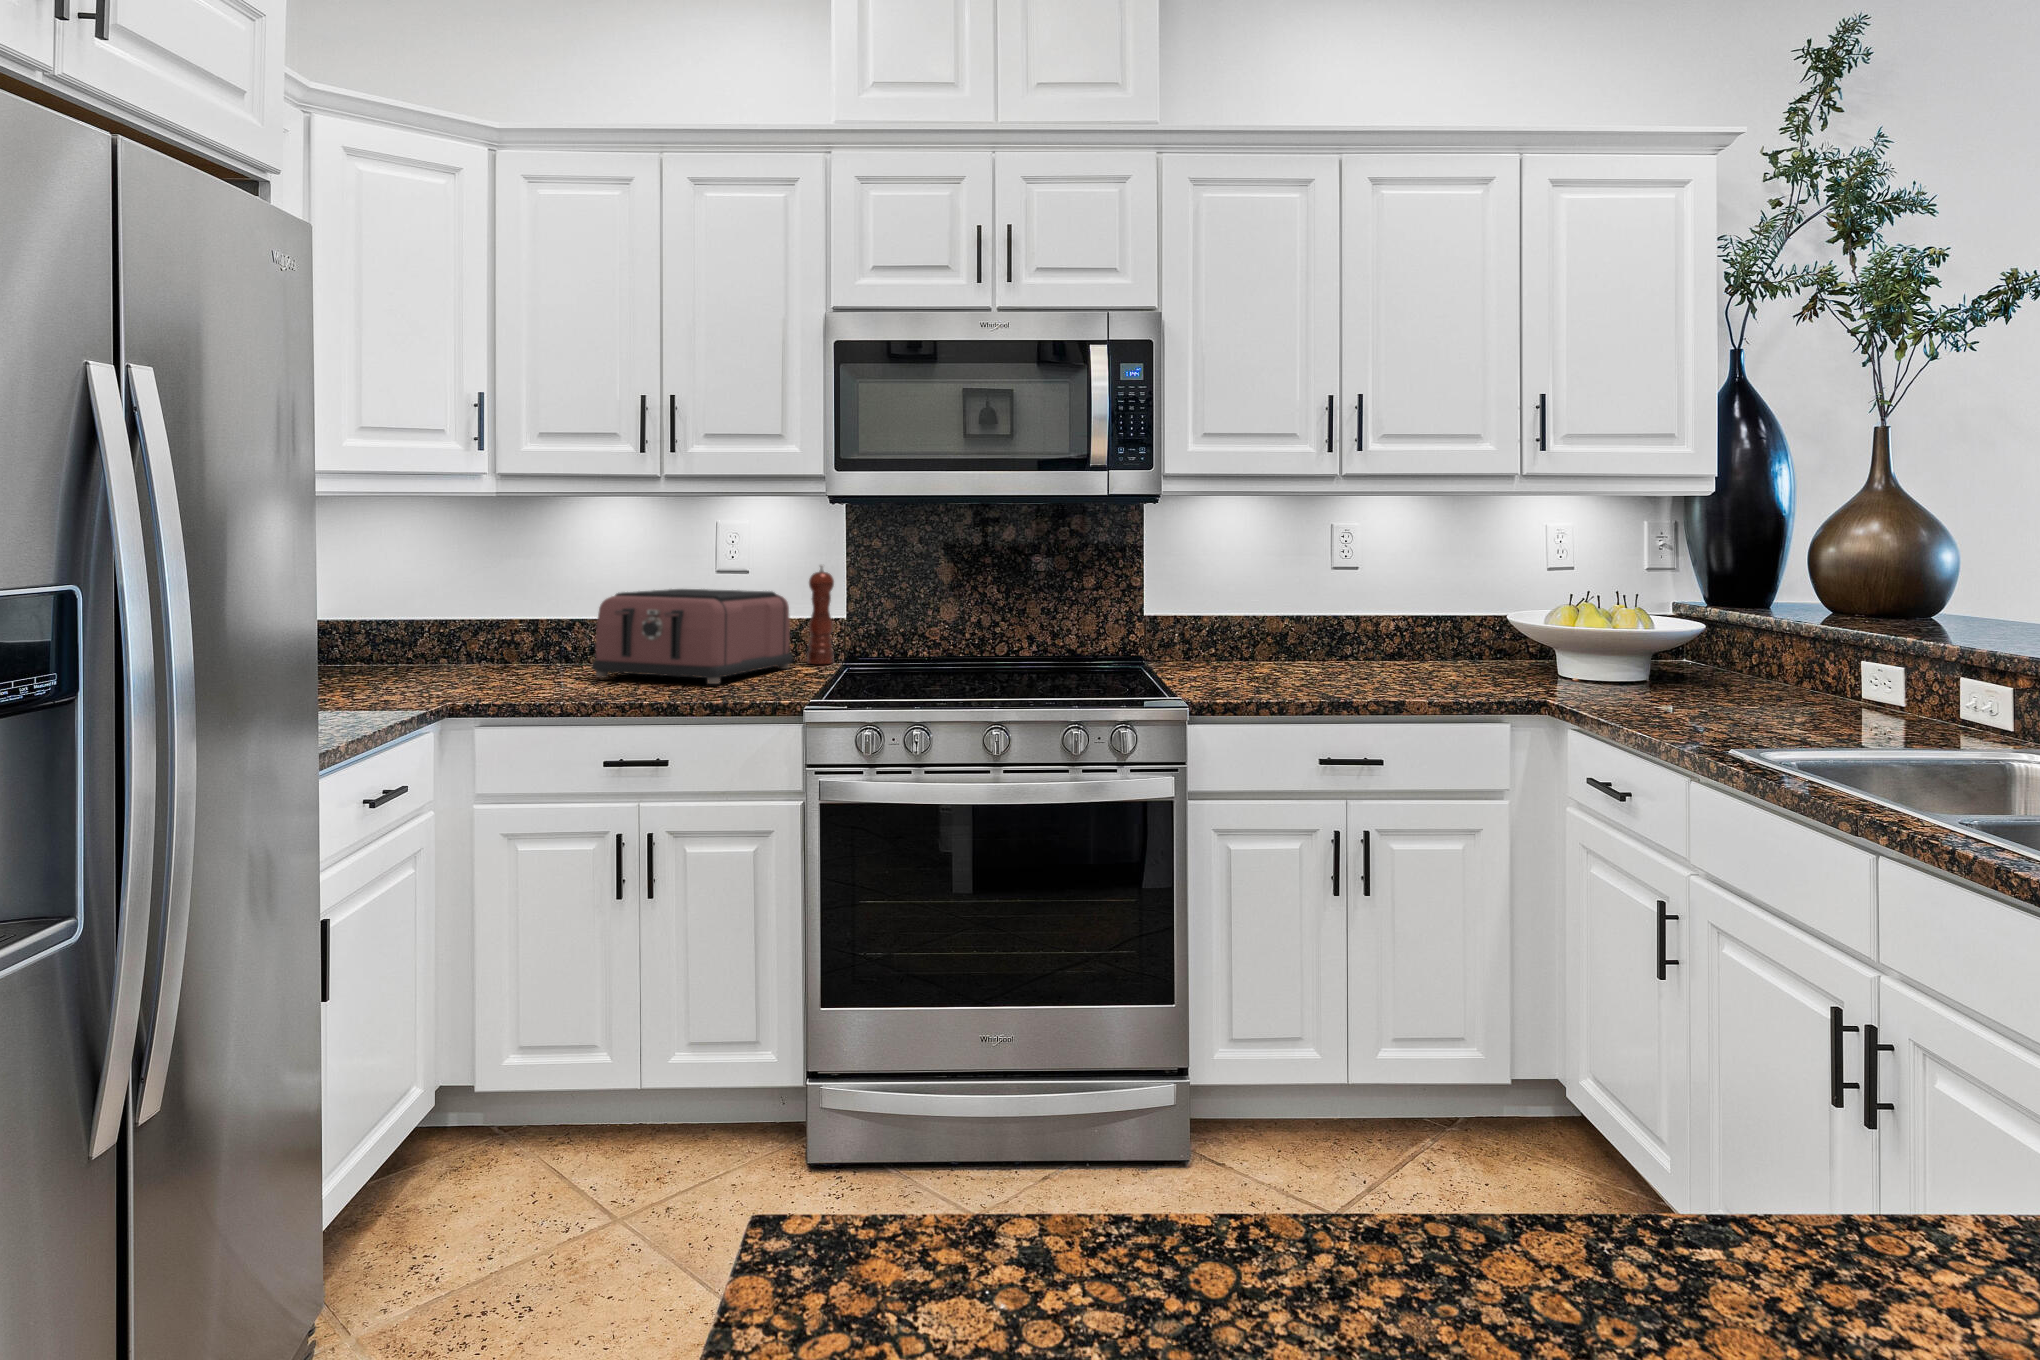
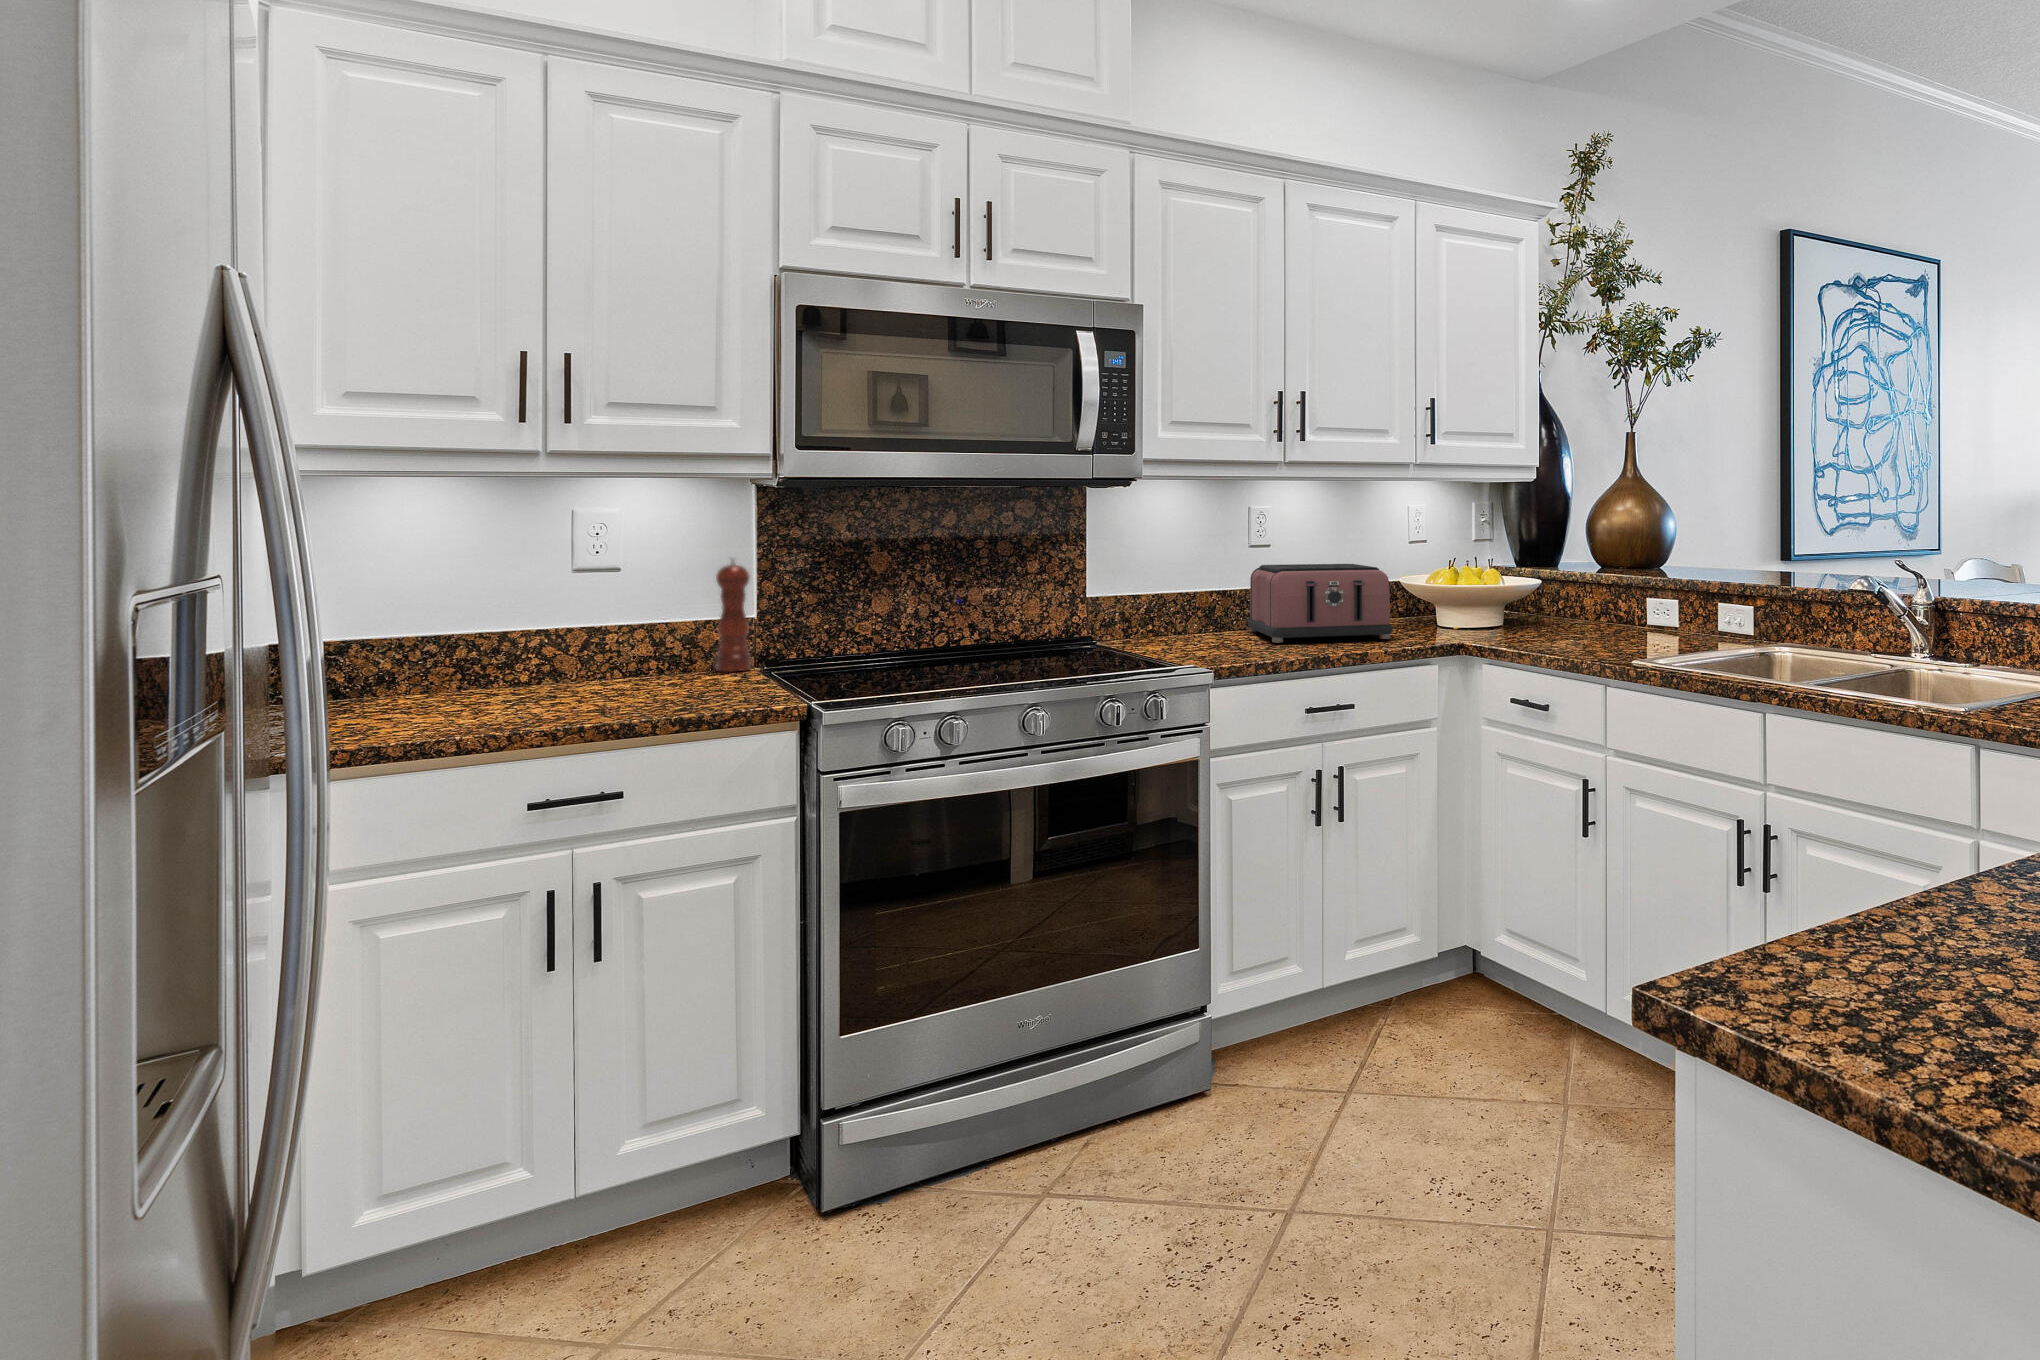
toaster: present [592,589,793,684] -> present [1248,564,1393,643]

